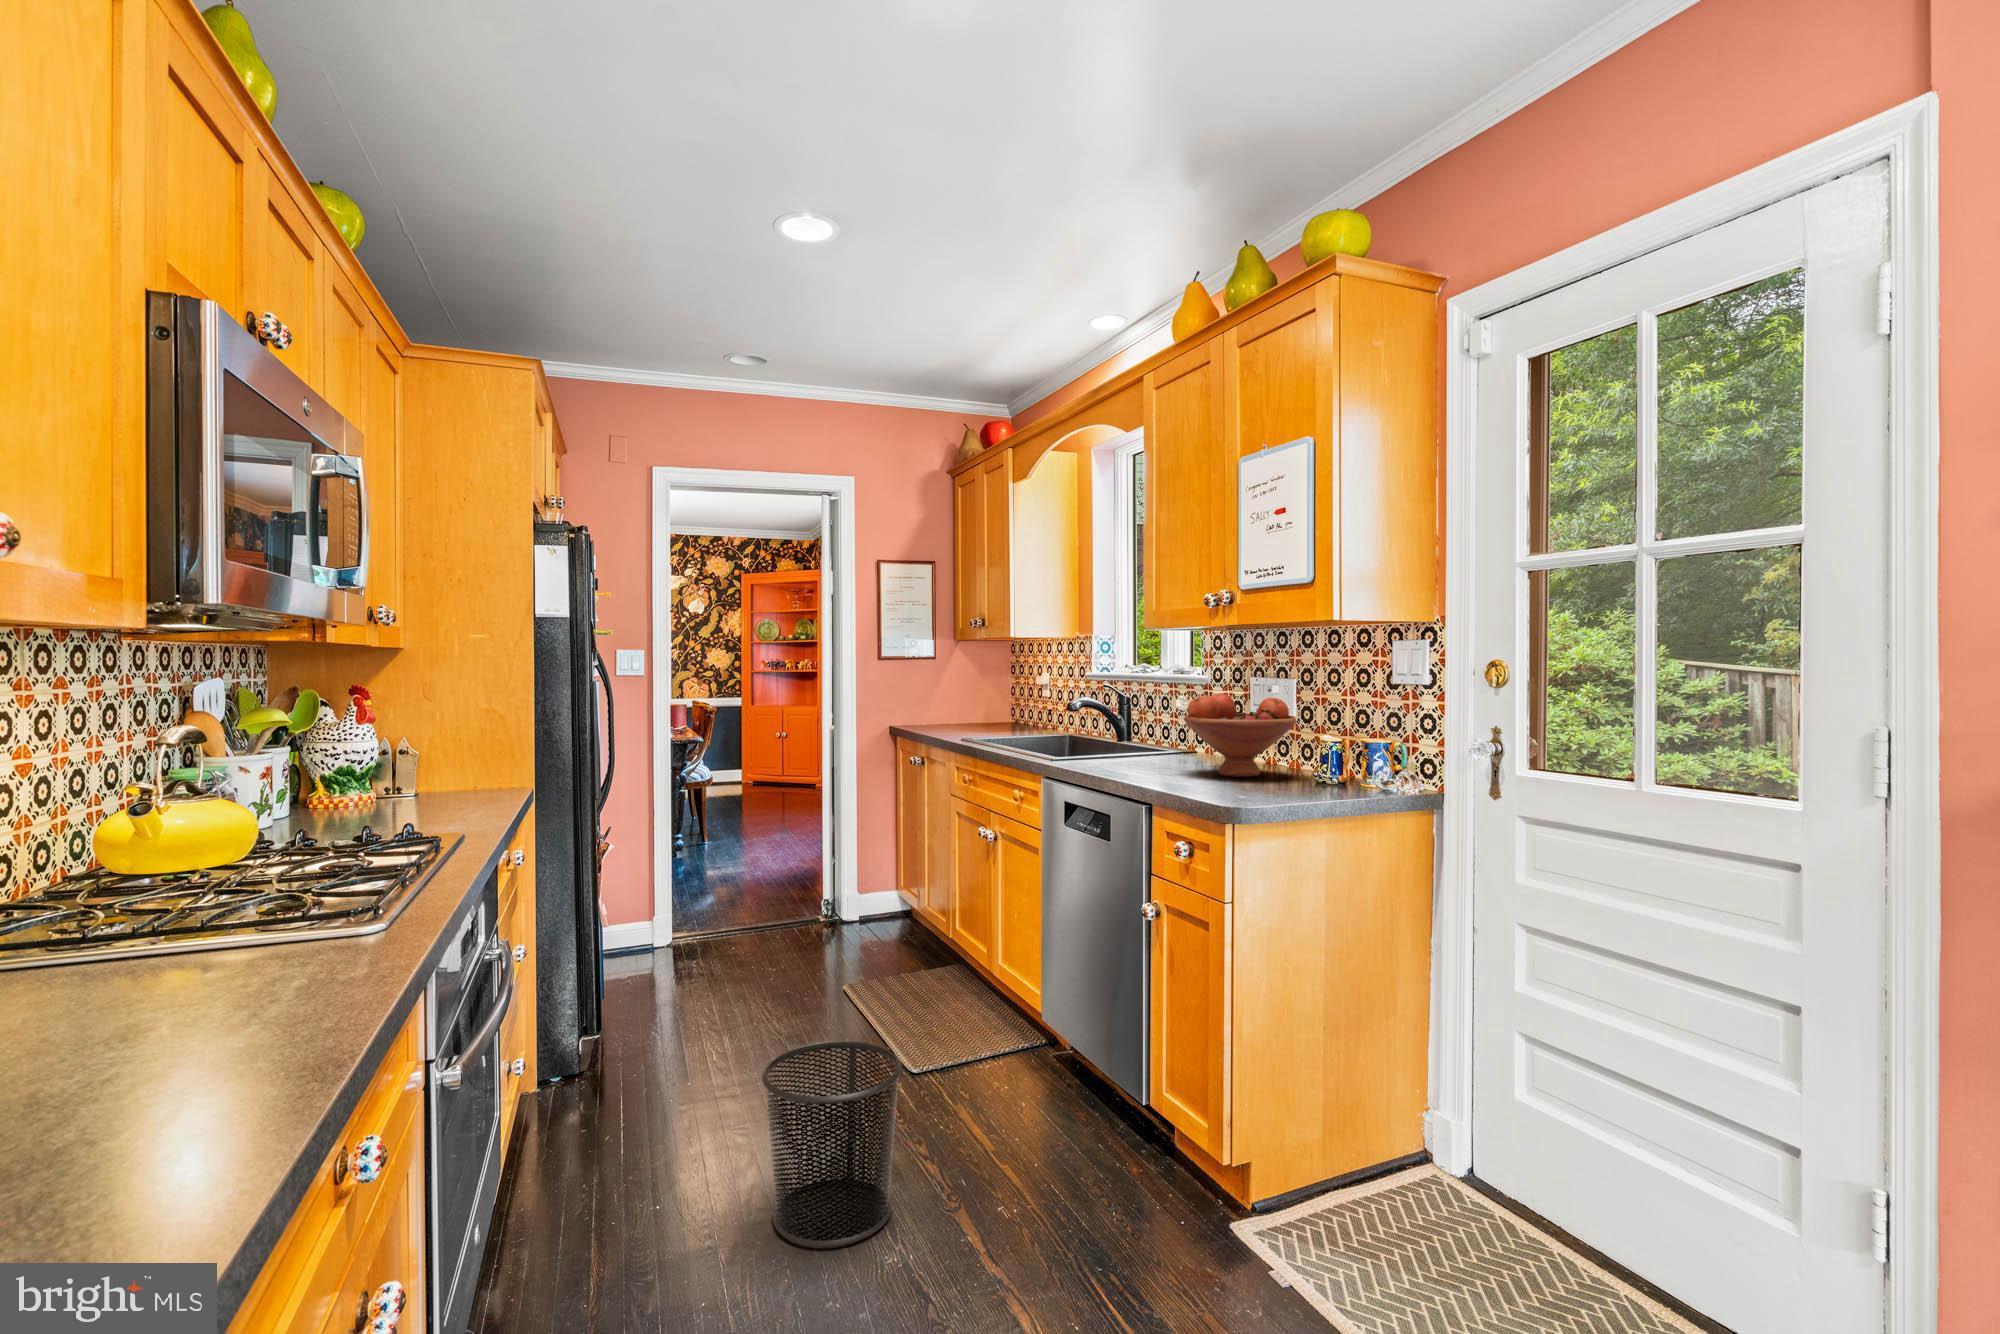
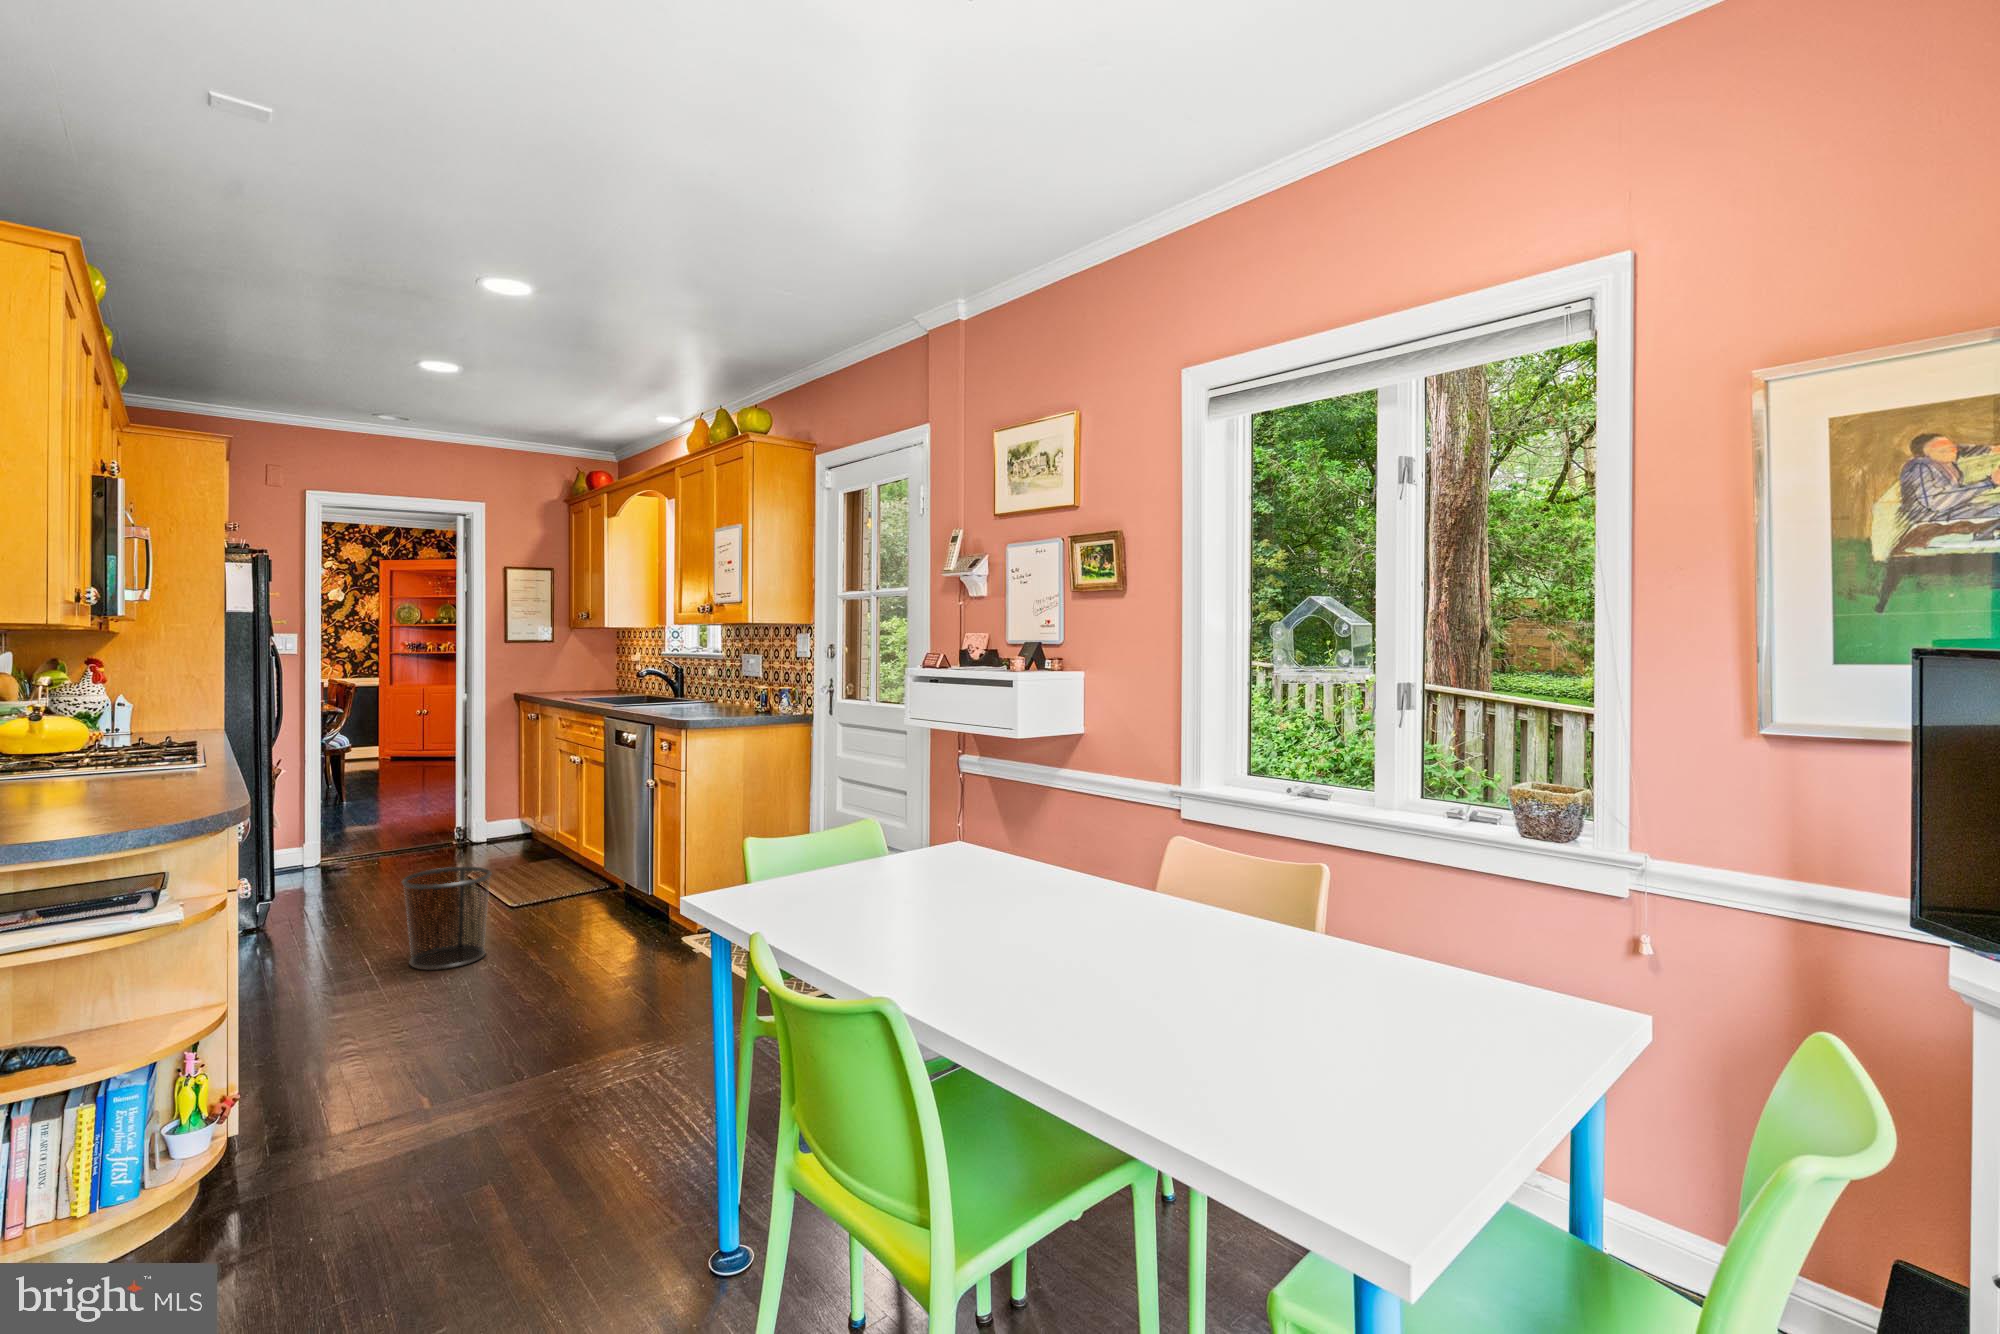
fruit bowl: present [1184,693,1297,777] -> none [686,665,753,713]

